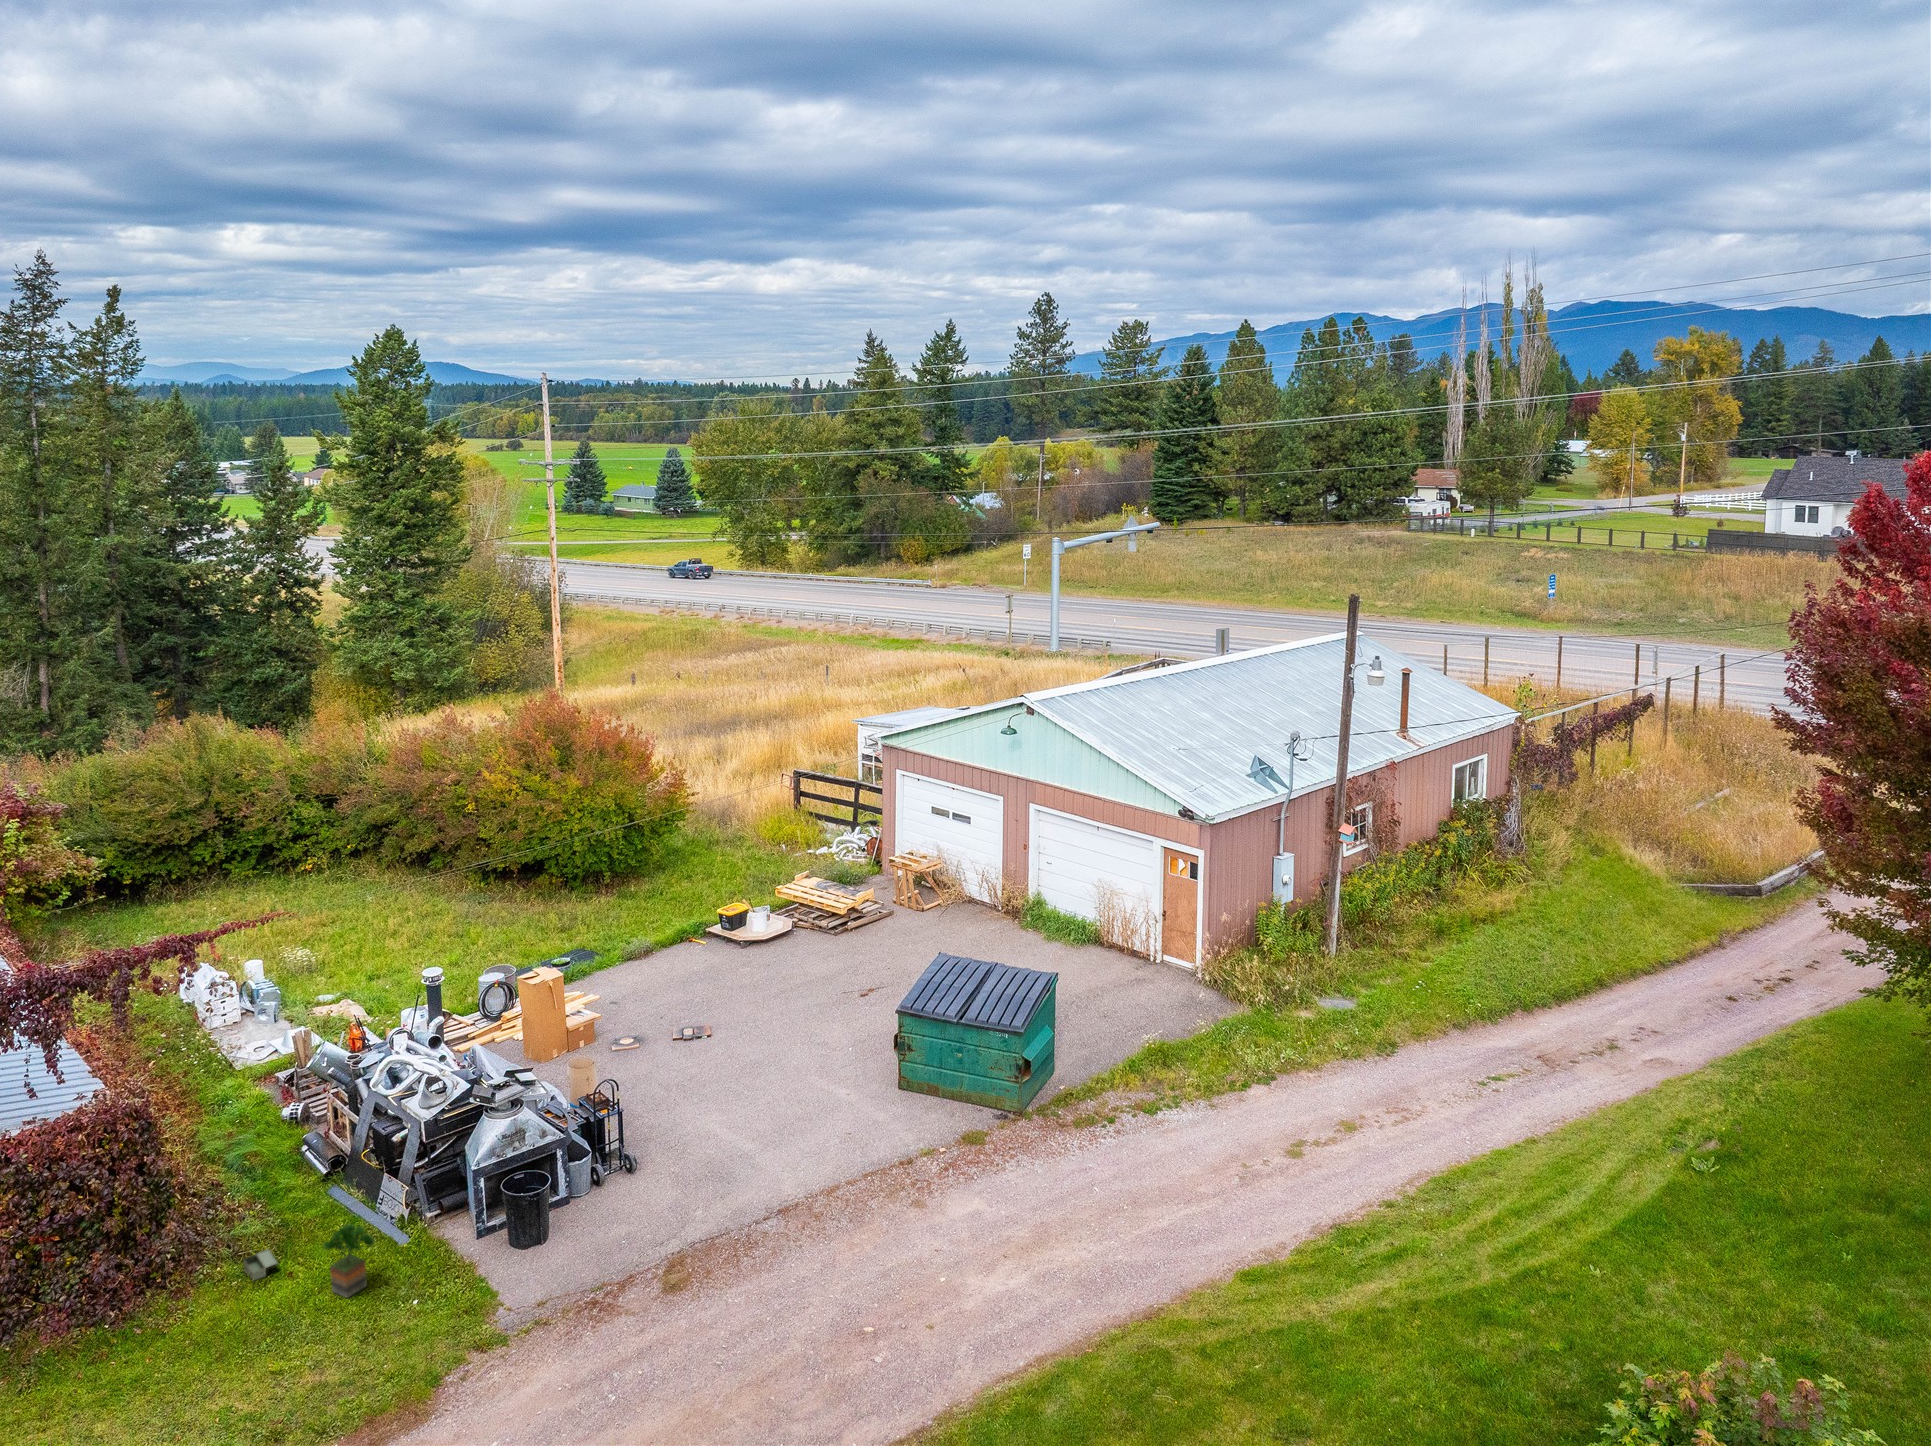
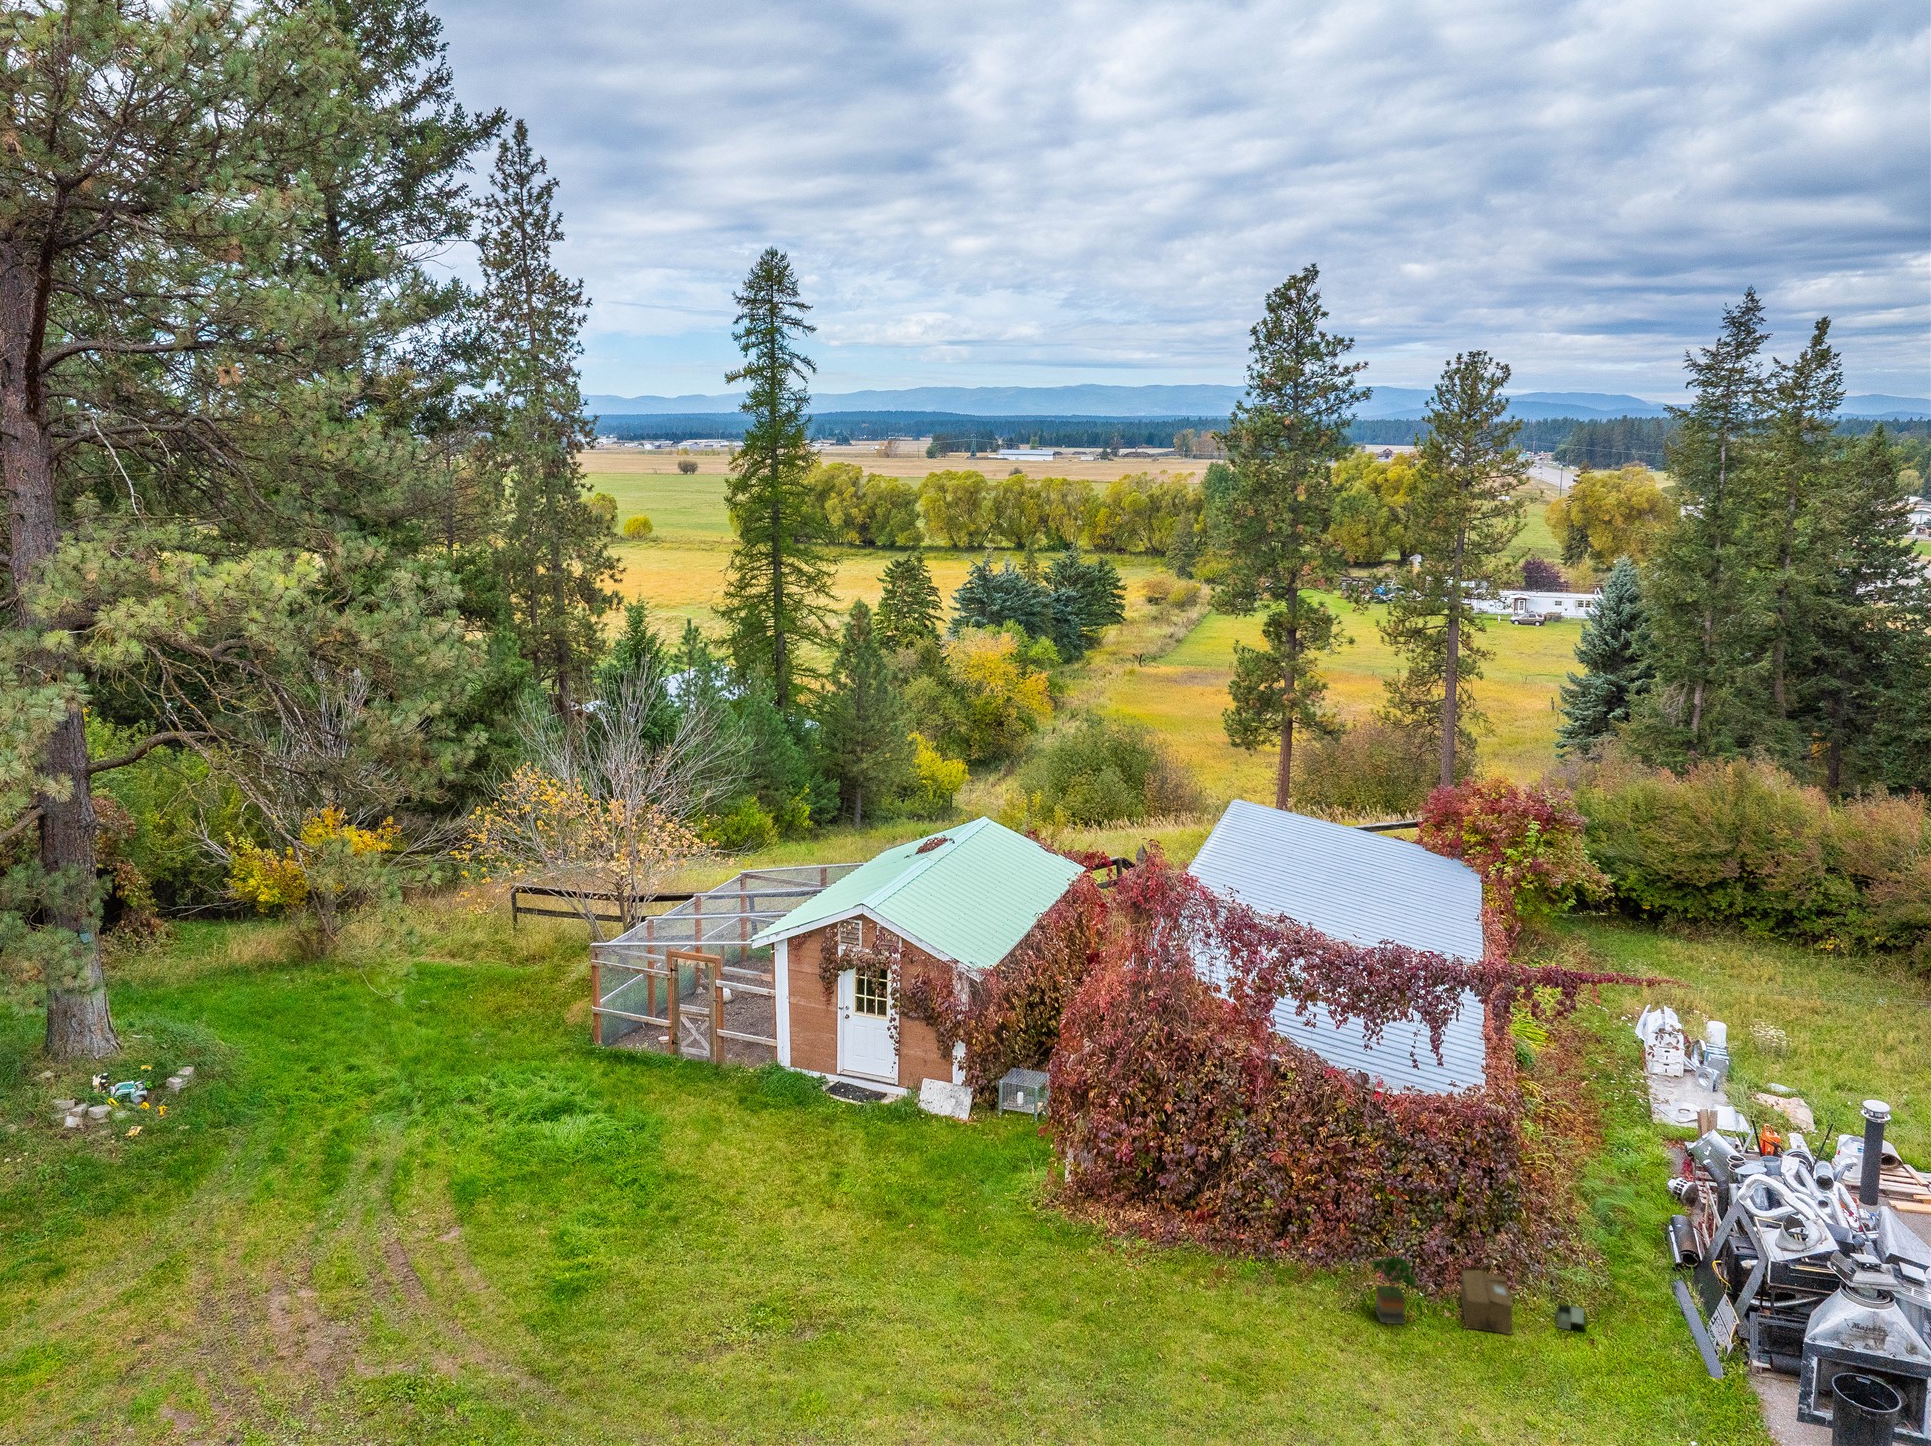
potted tree: present [323,1224,374,1298] -> present [1372,1257,1416,1324]
cardboard box: none [140,1262,215,1337] -> present [1461,1270,1512,1334]

